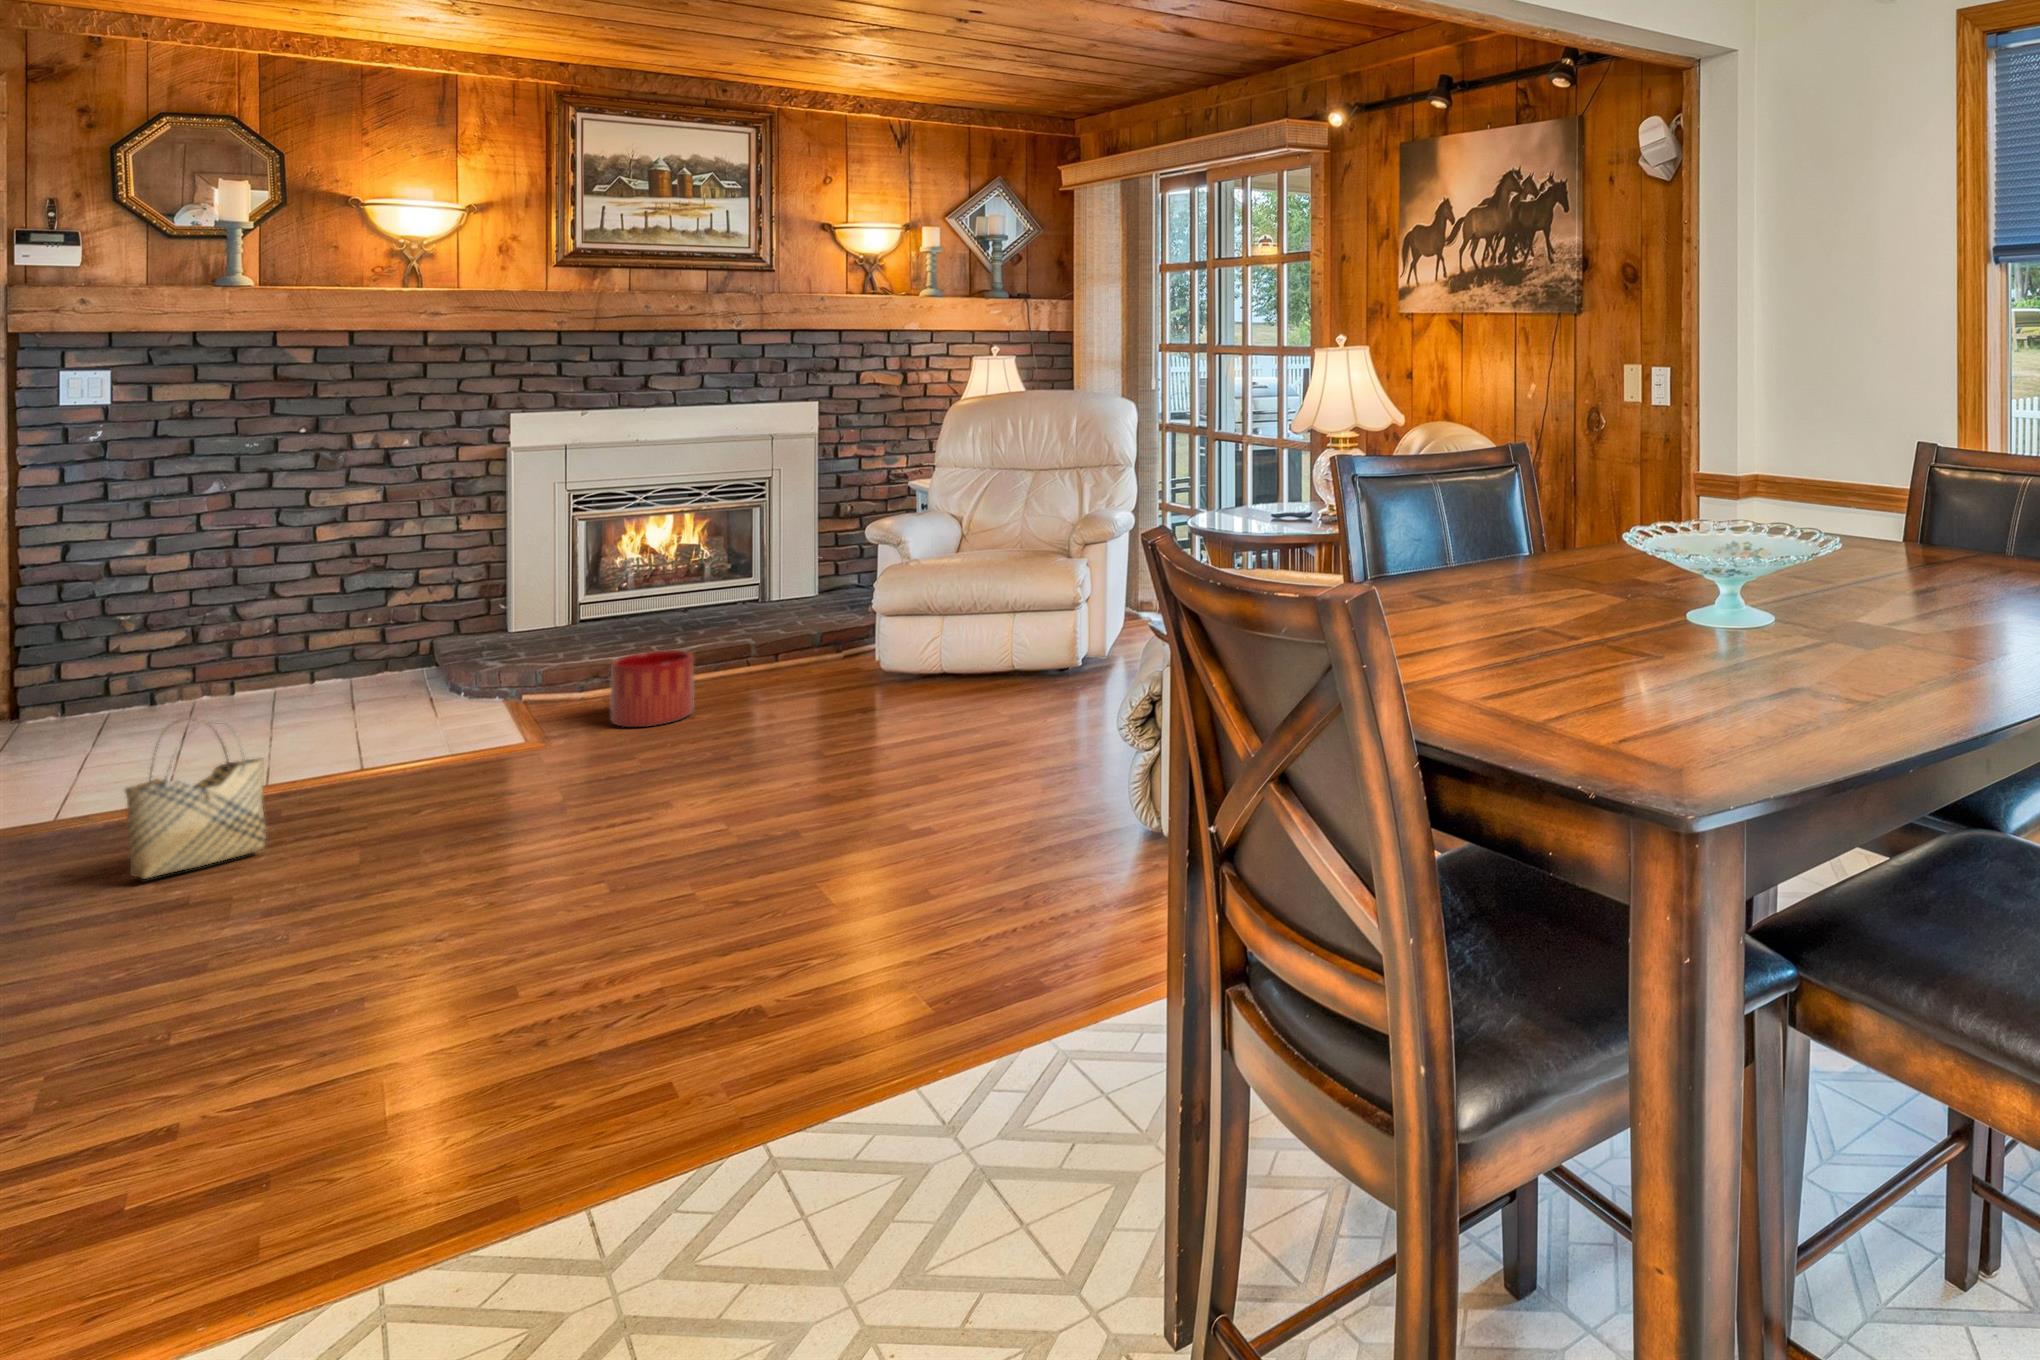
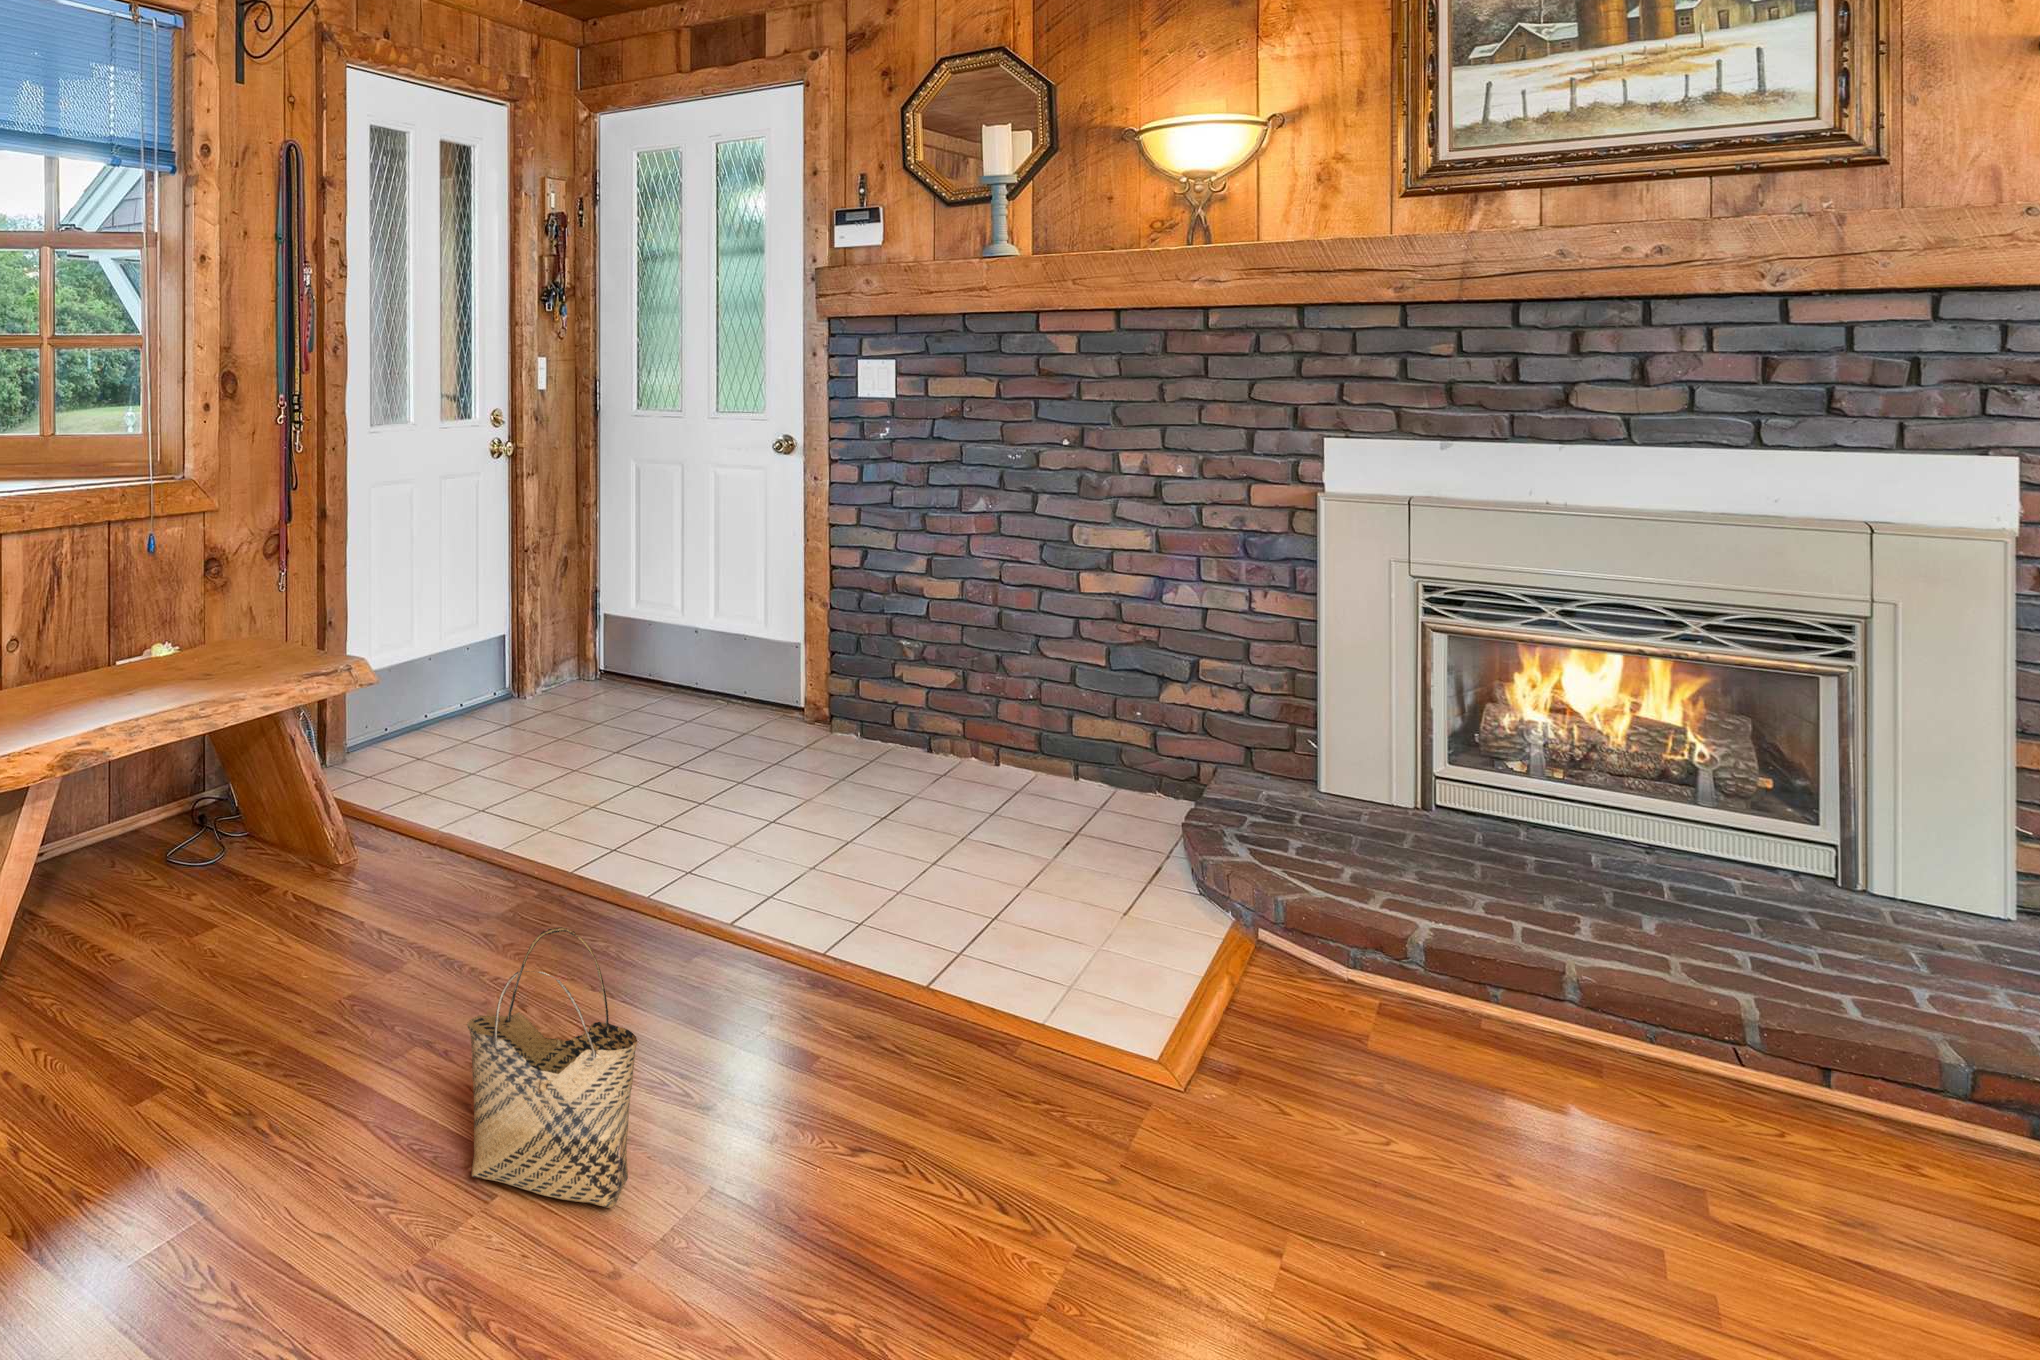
planter: present [611,650,694,727] -> none [1336,1016,1534,1250]

